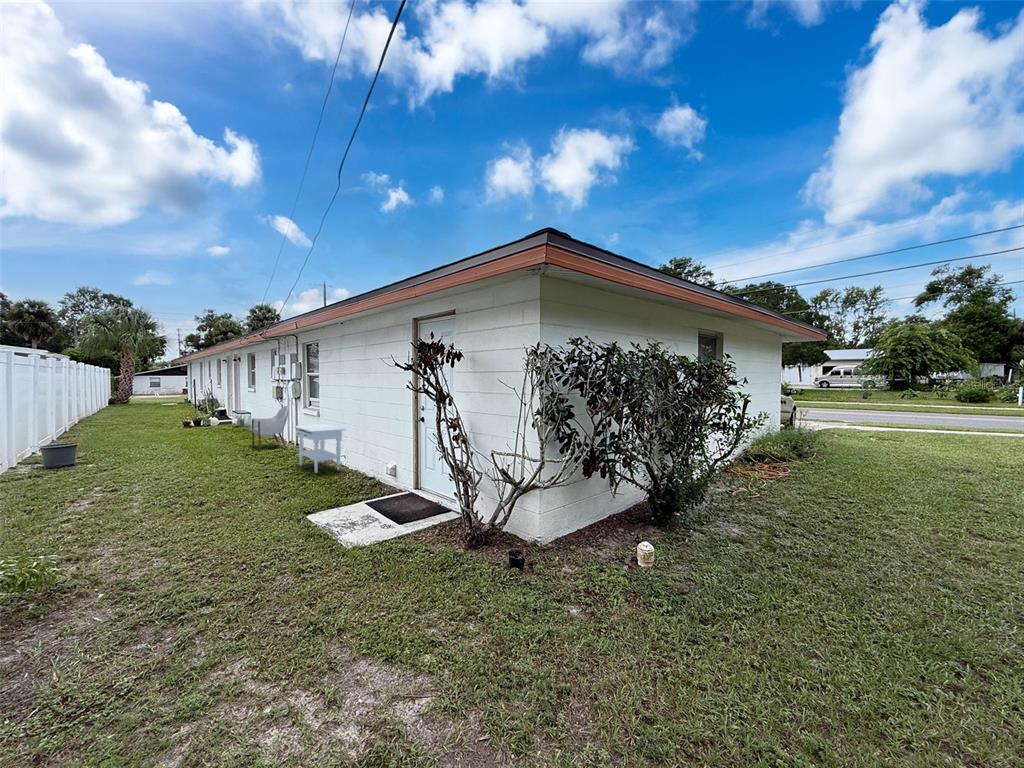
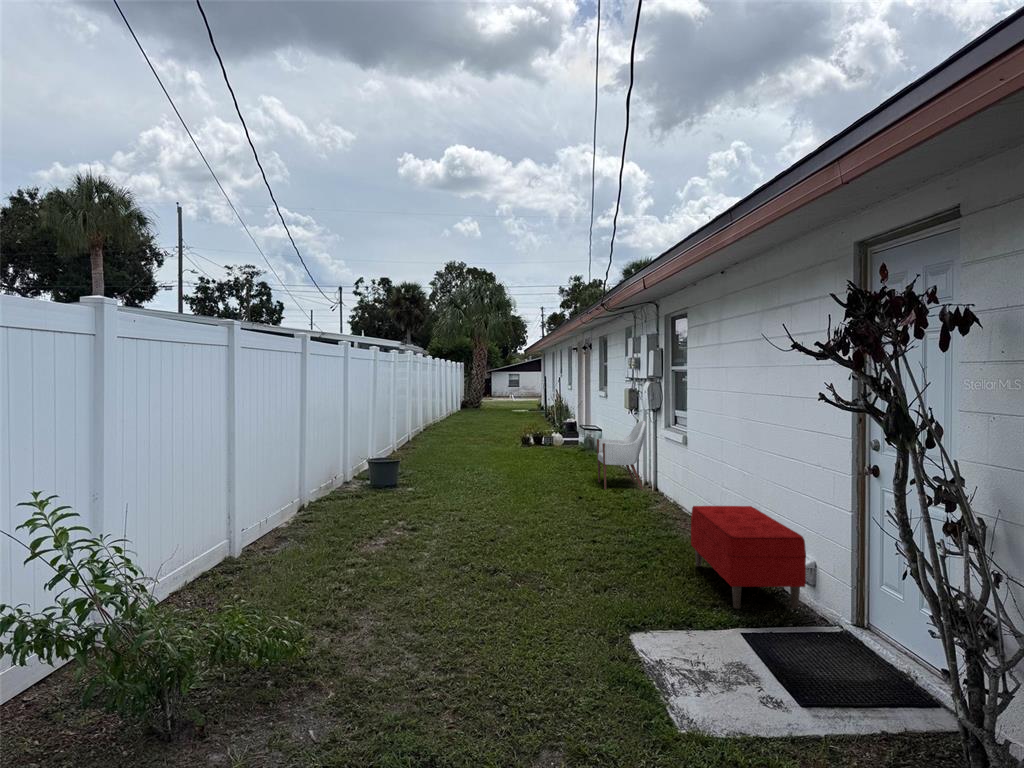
side table: present [294,424,345,473] -> none [642,456,722,543]
bench: none [331,446,394,495] -> present [691,506,806,609]

